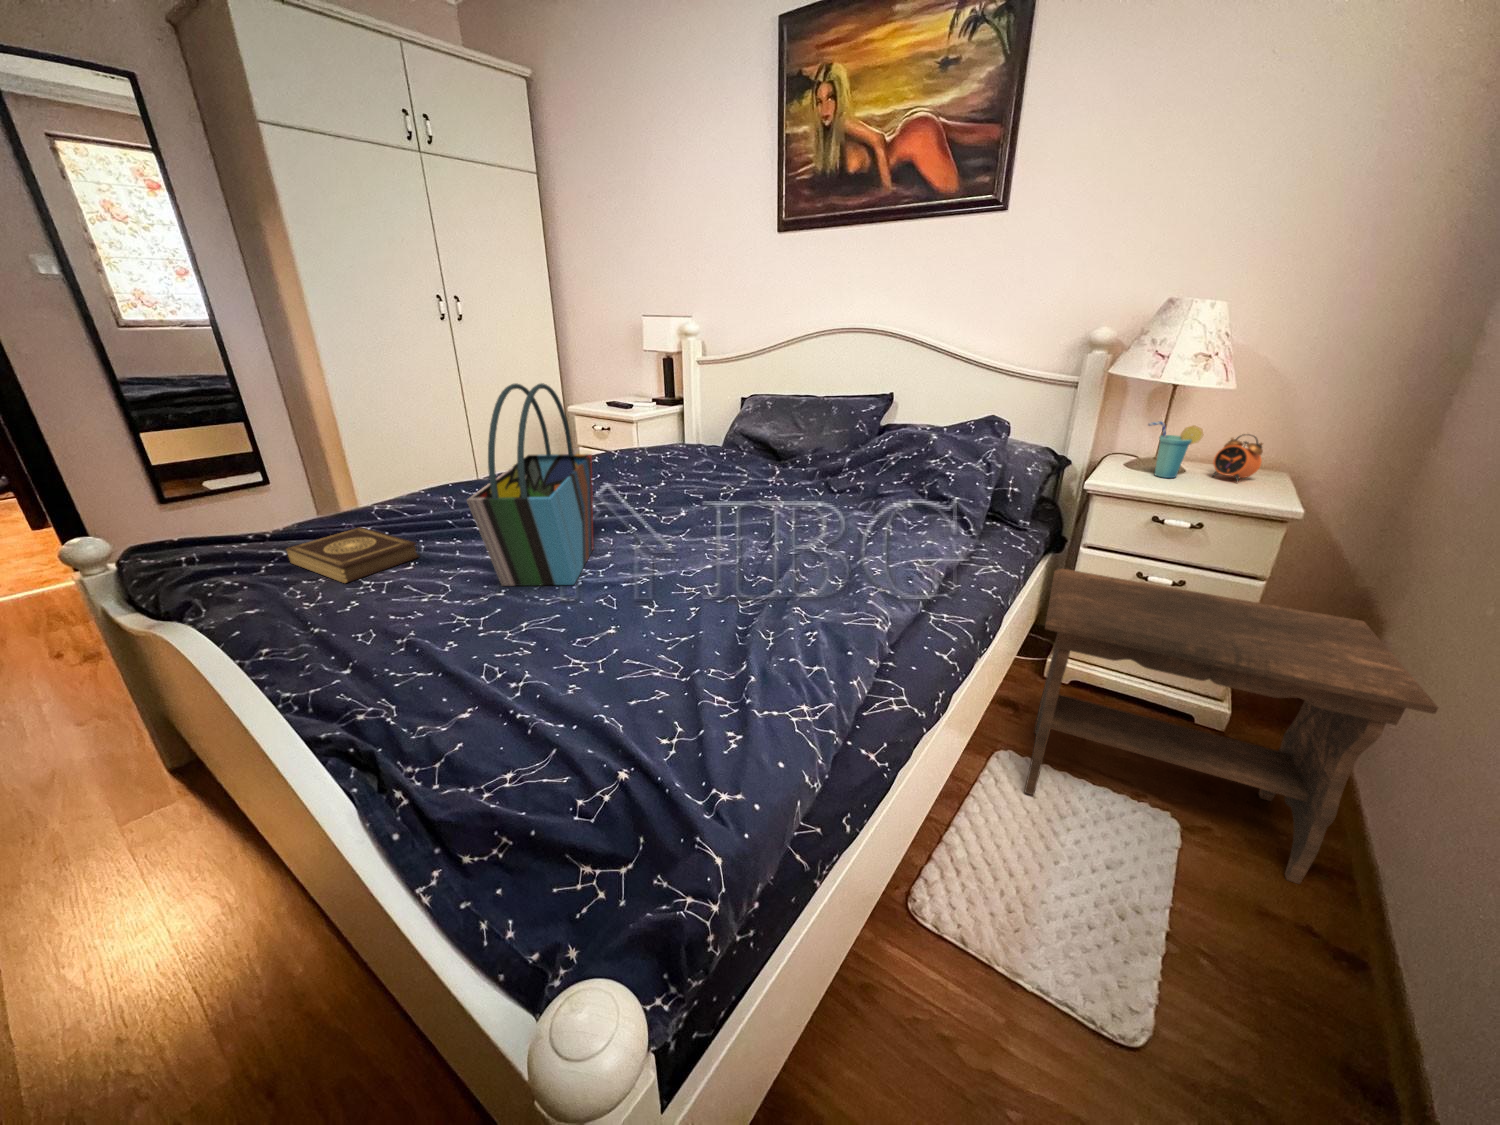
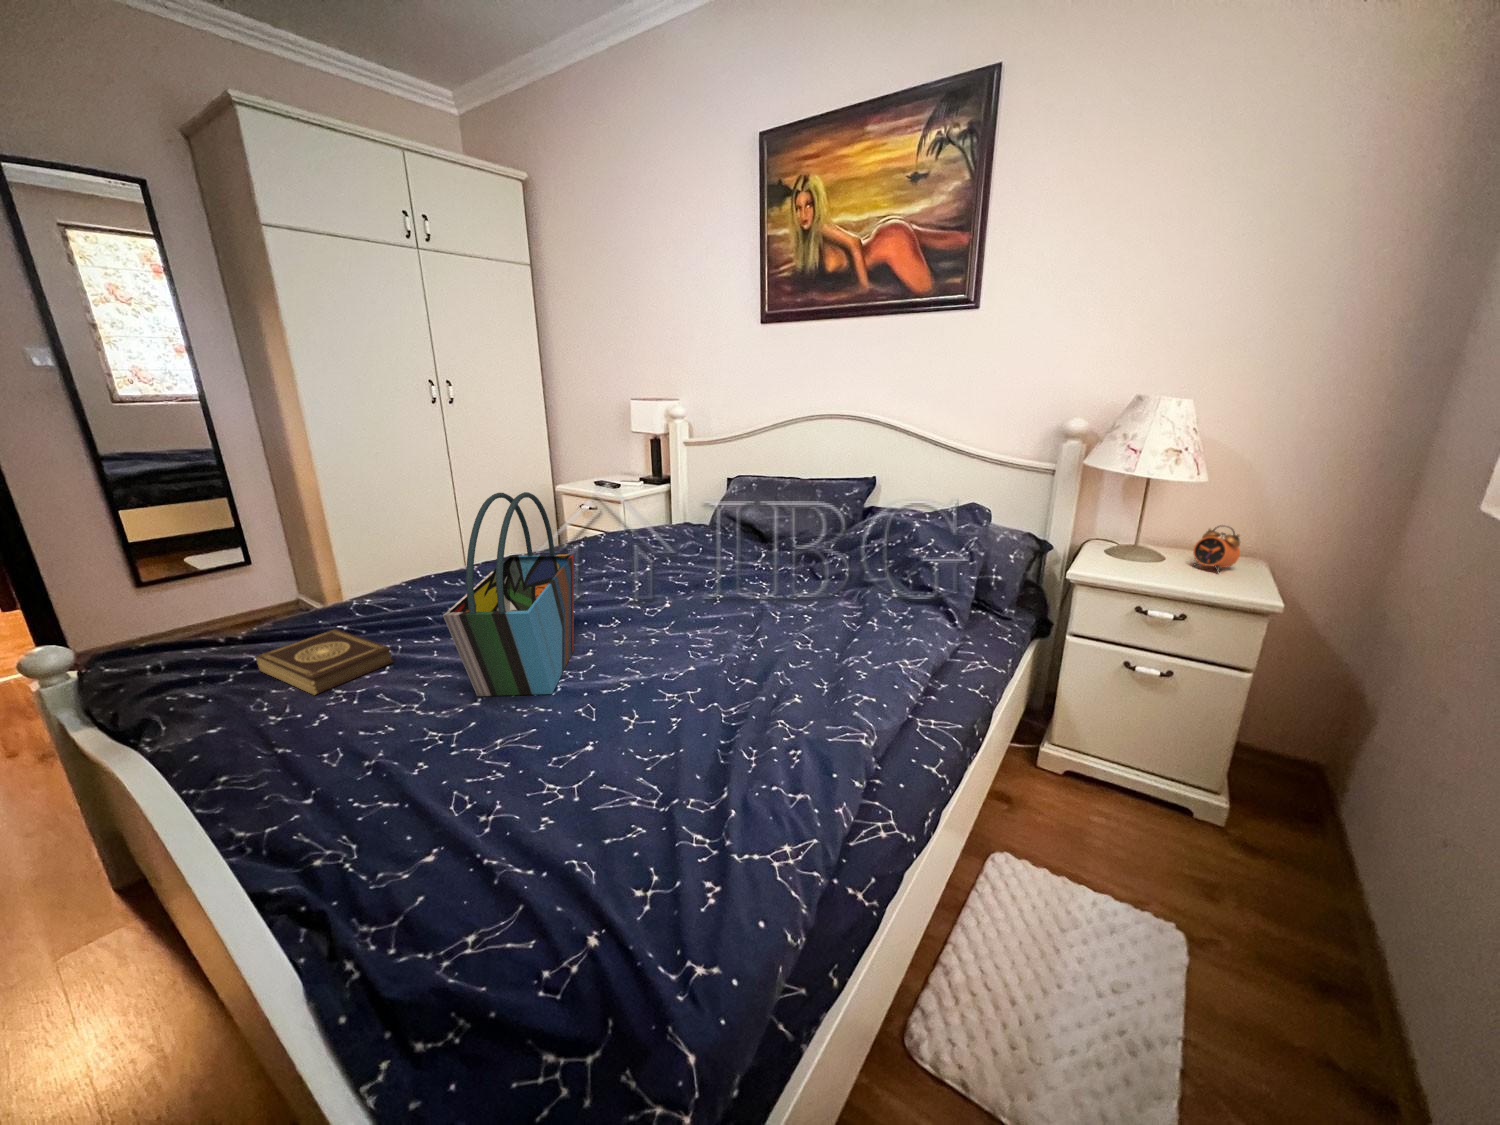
cup: present [1148,421,1203,478] -> none [1127,513,1182,568]
footstool: present [1025,569,1439,884] -> none [1024,664,1436,1009]

